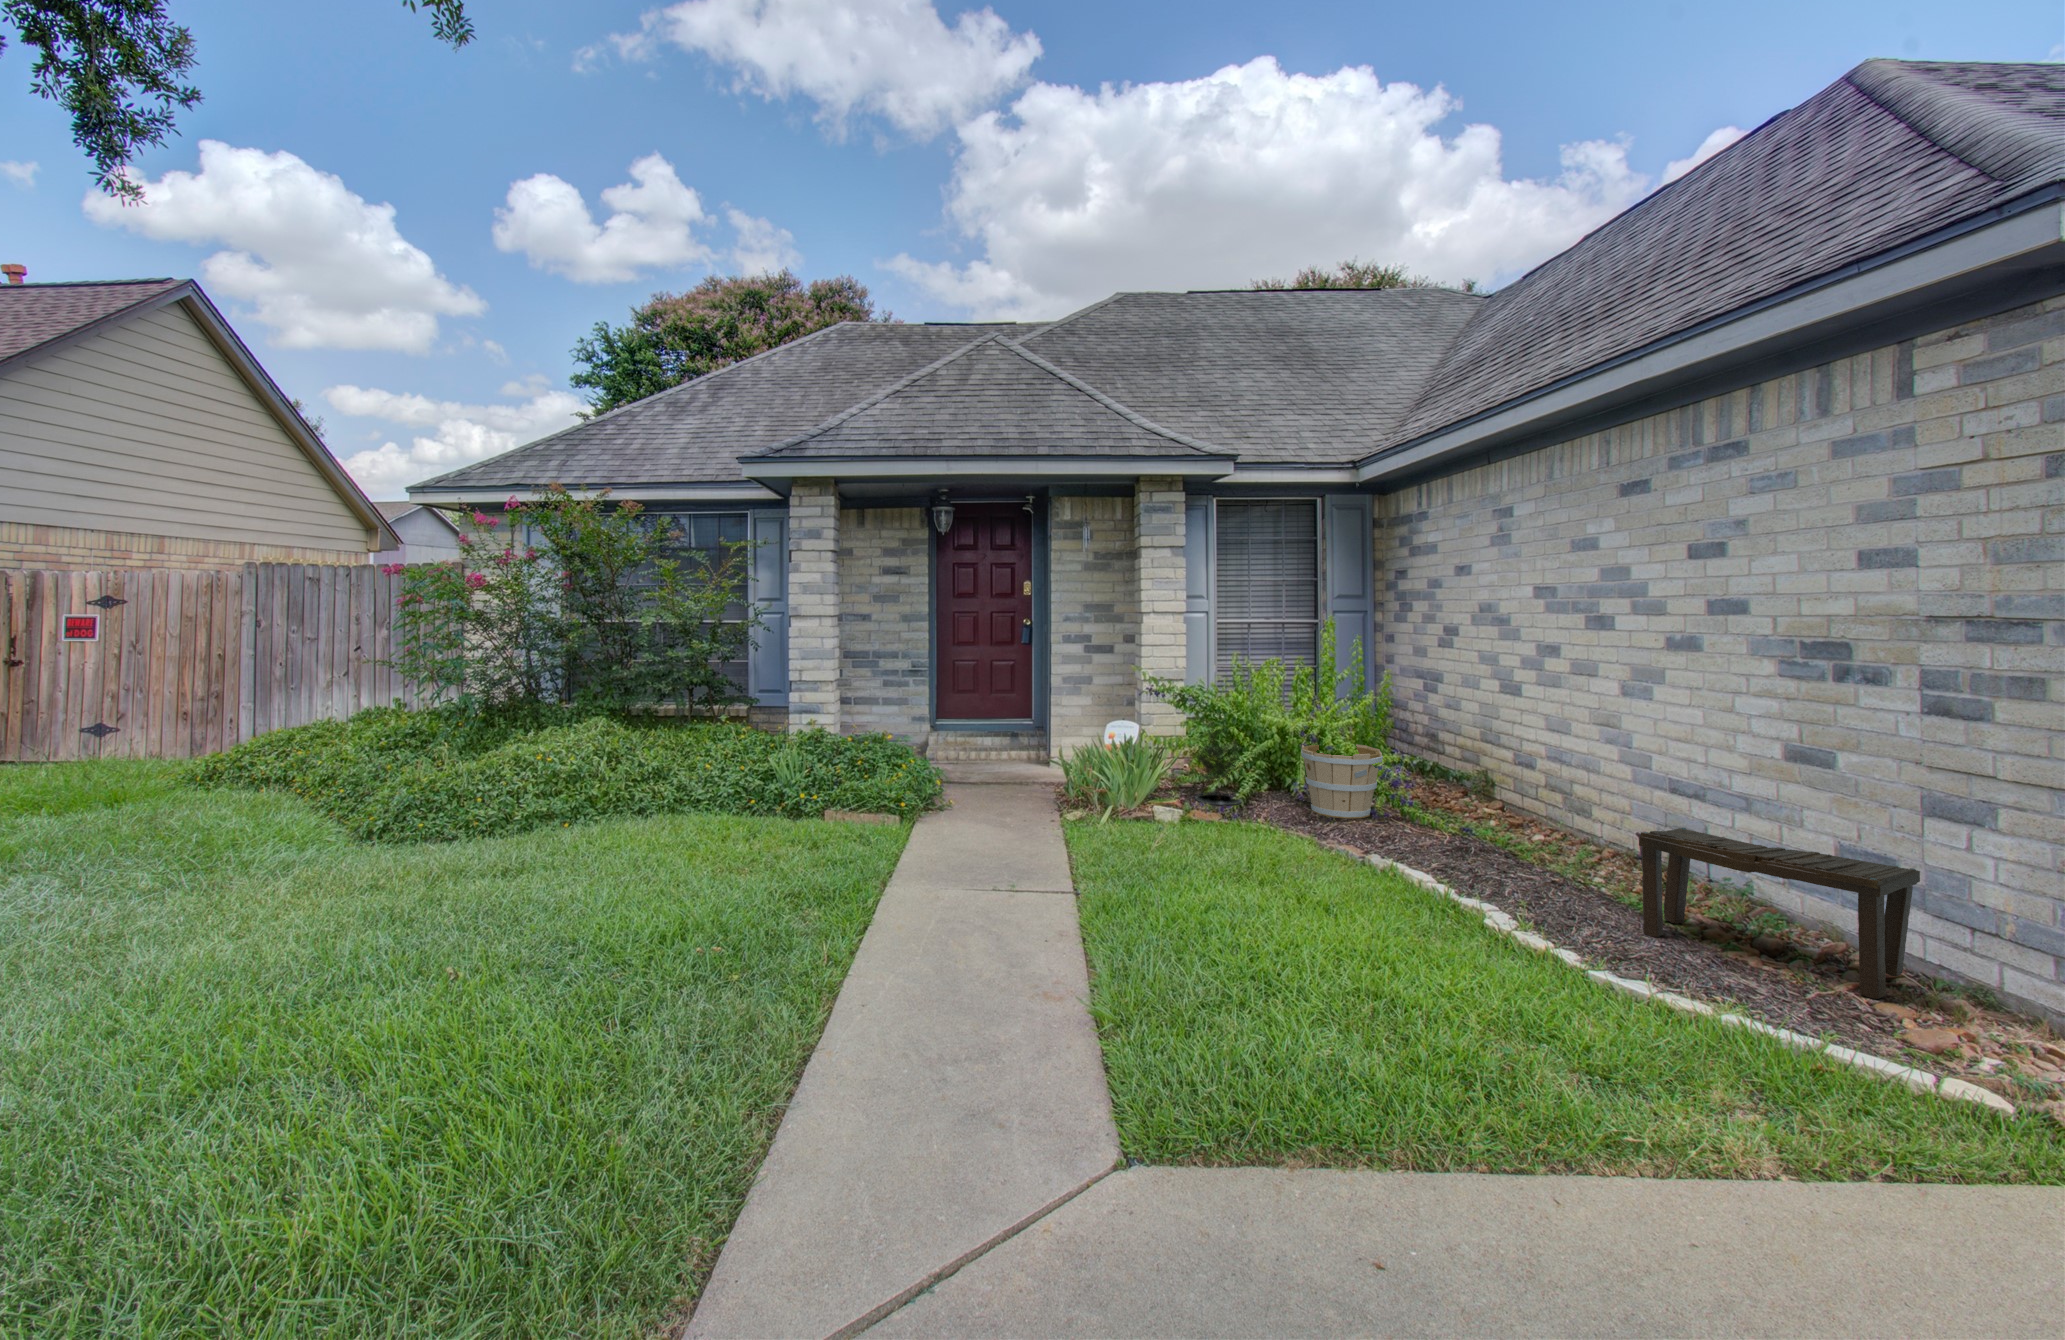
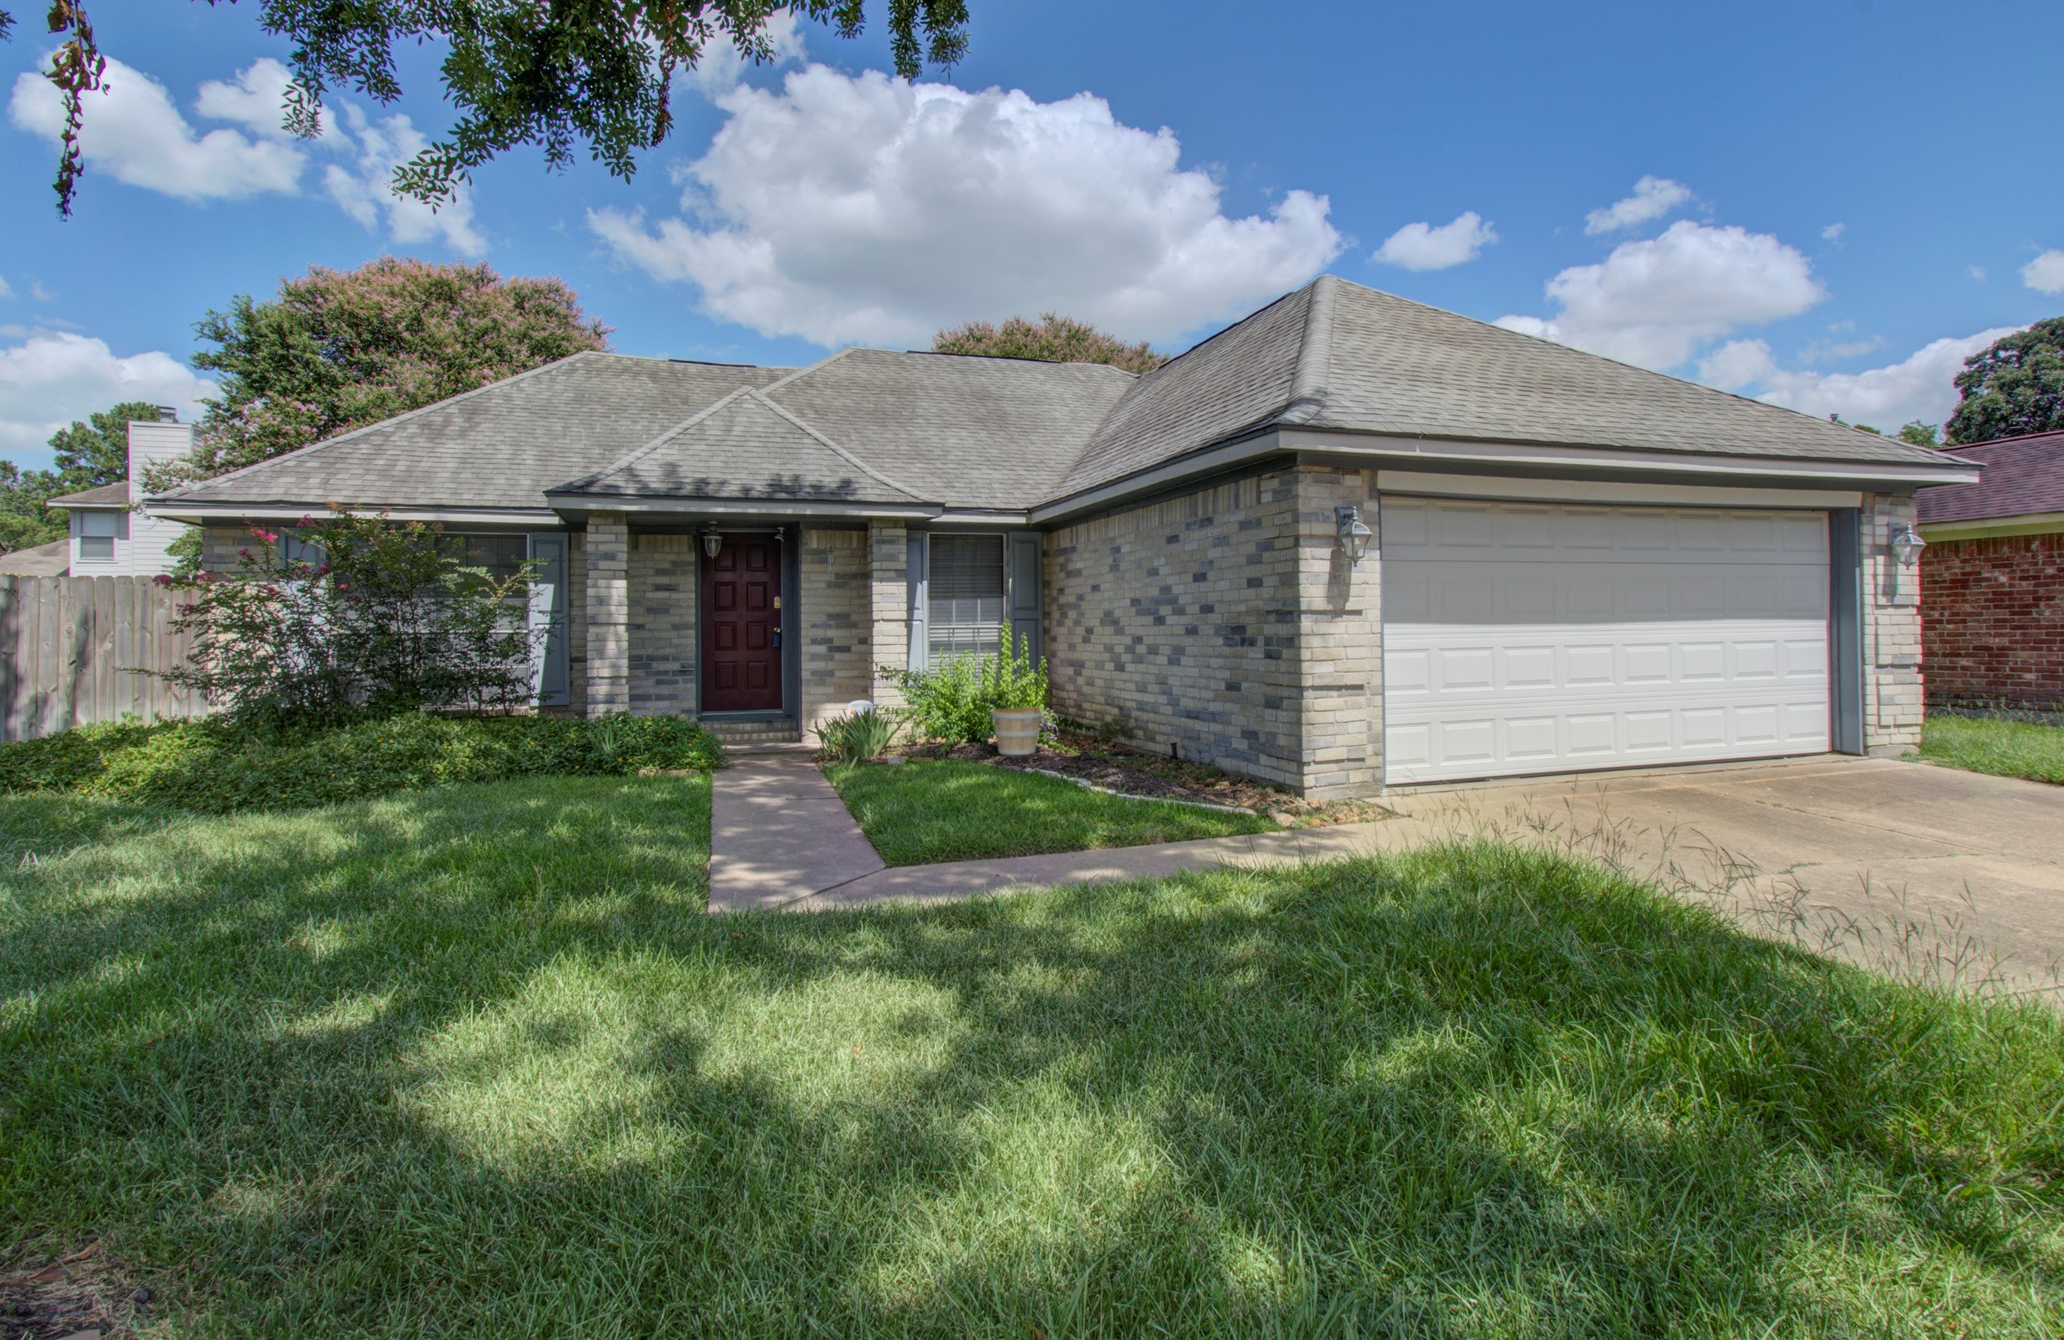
potted tree: present [1196,725,1241,805] -> present [1104,704,1139,759]
bench: present [1639,828,1920,999] -> none [1156,731,1265,799]

